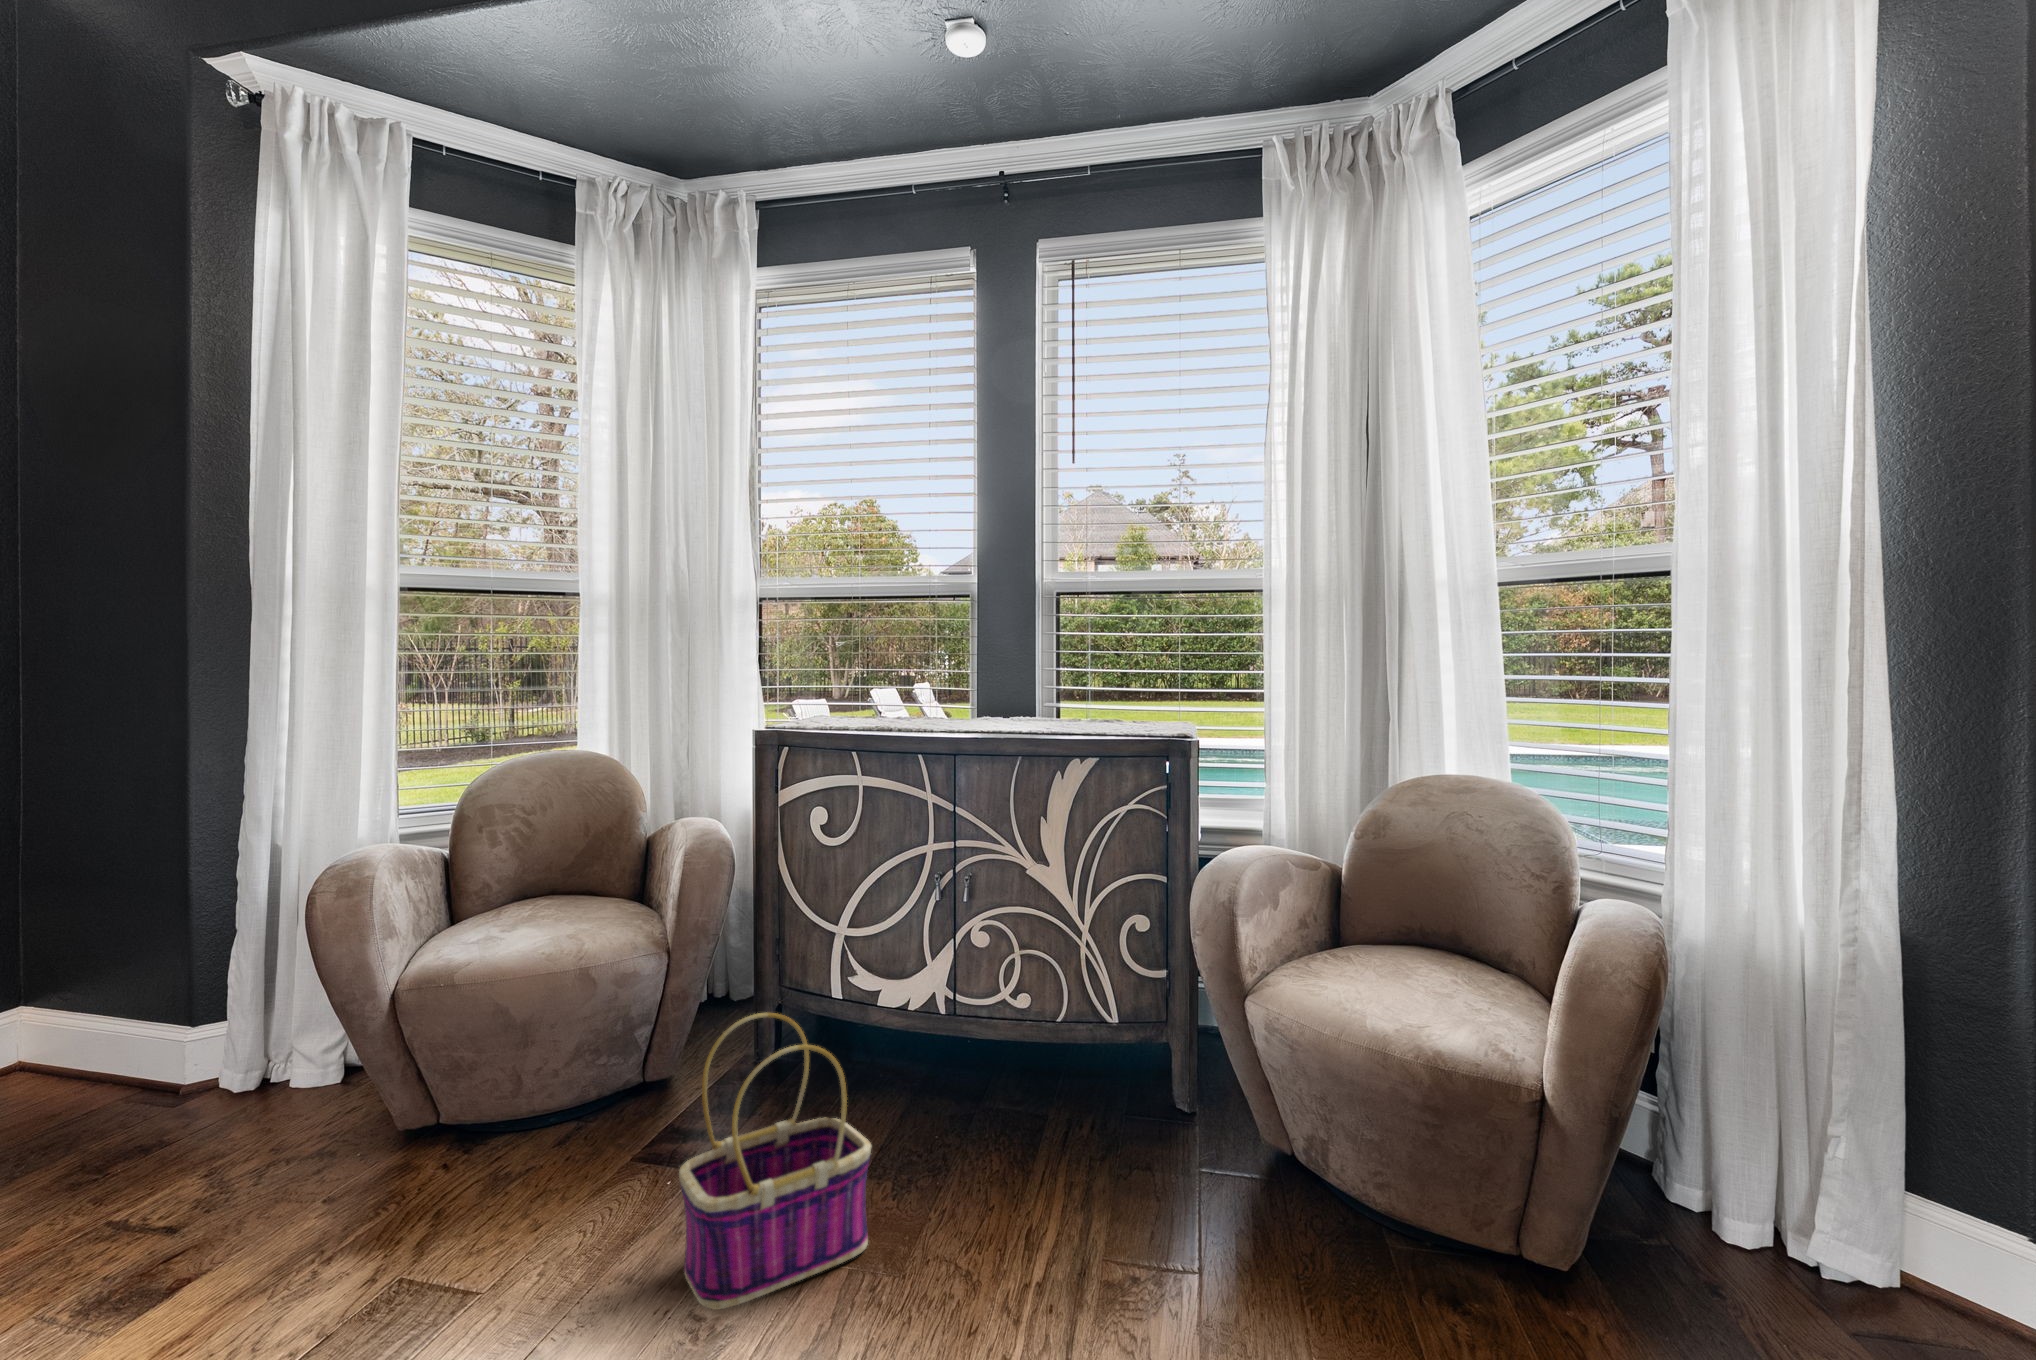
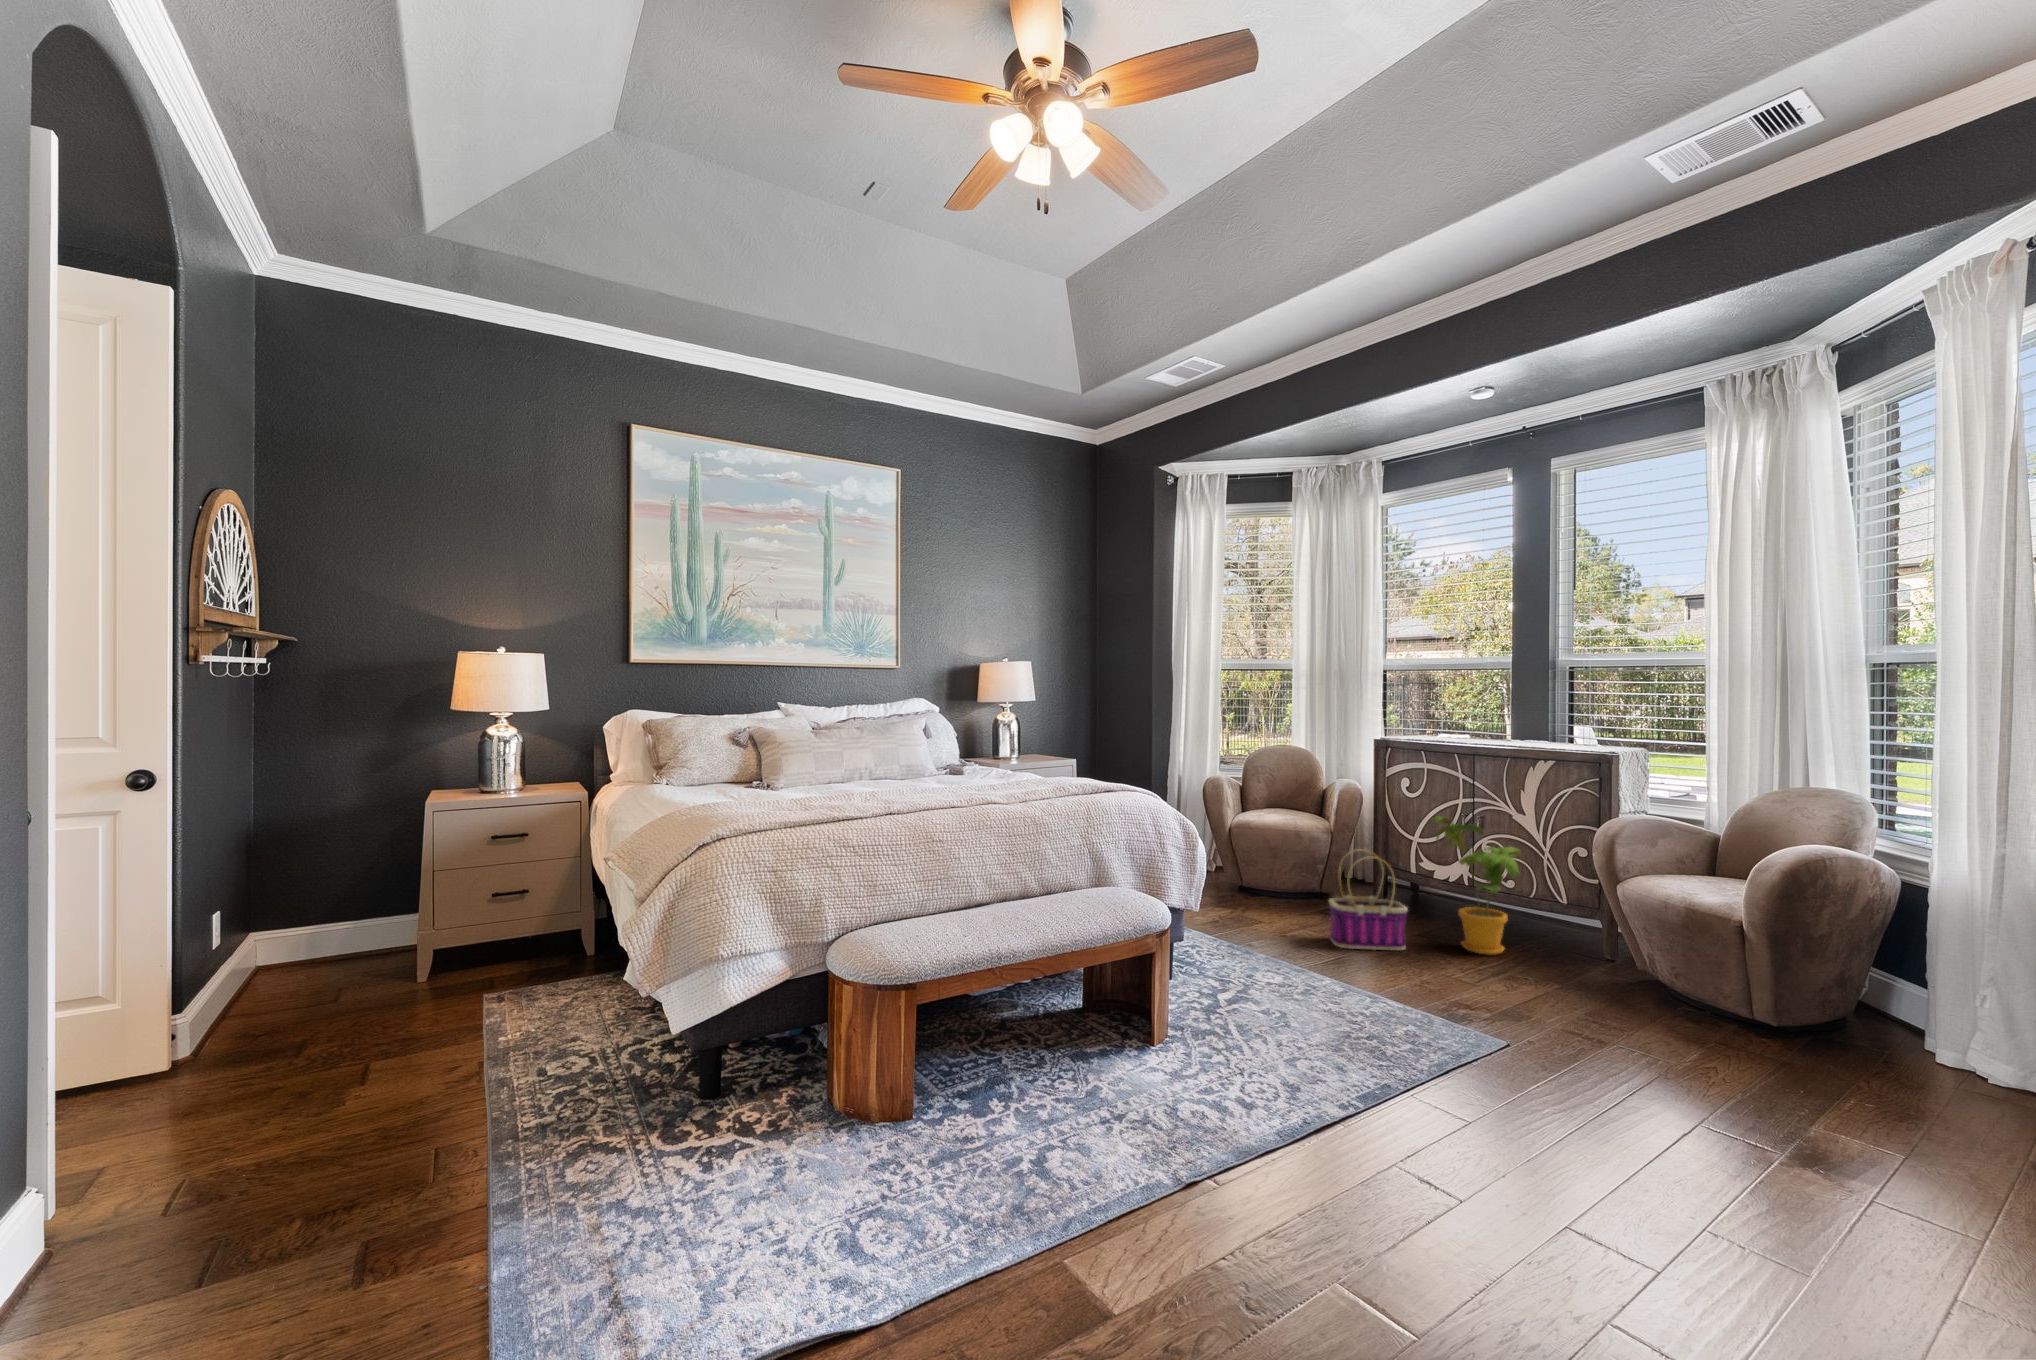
house plant: none [910,904,1086,1193] -> present [1432,816,1521,955]

